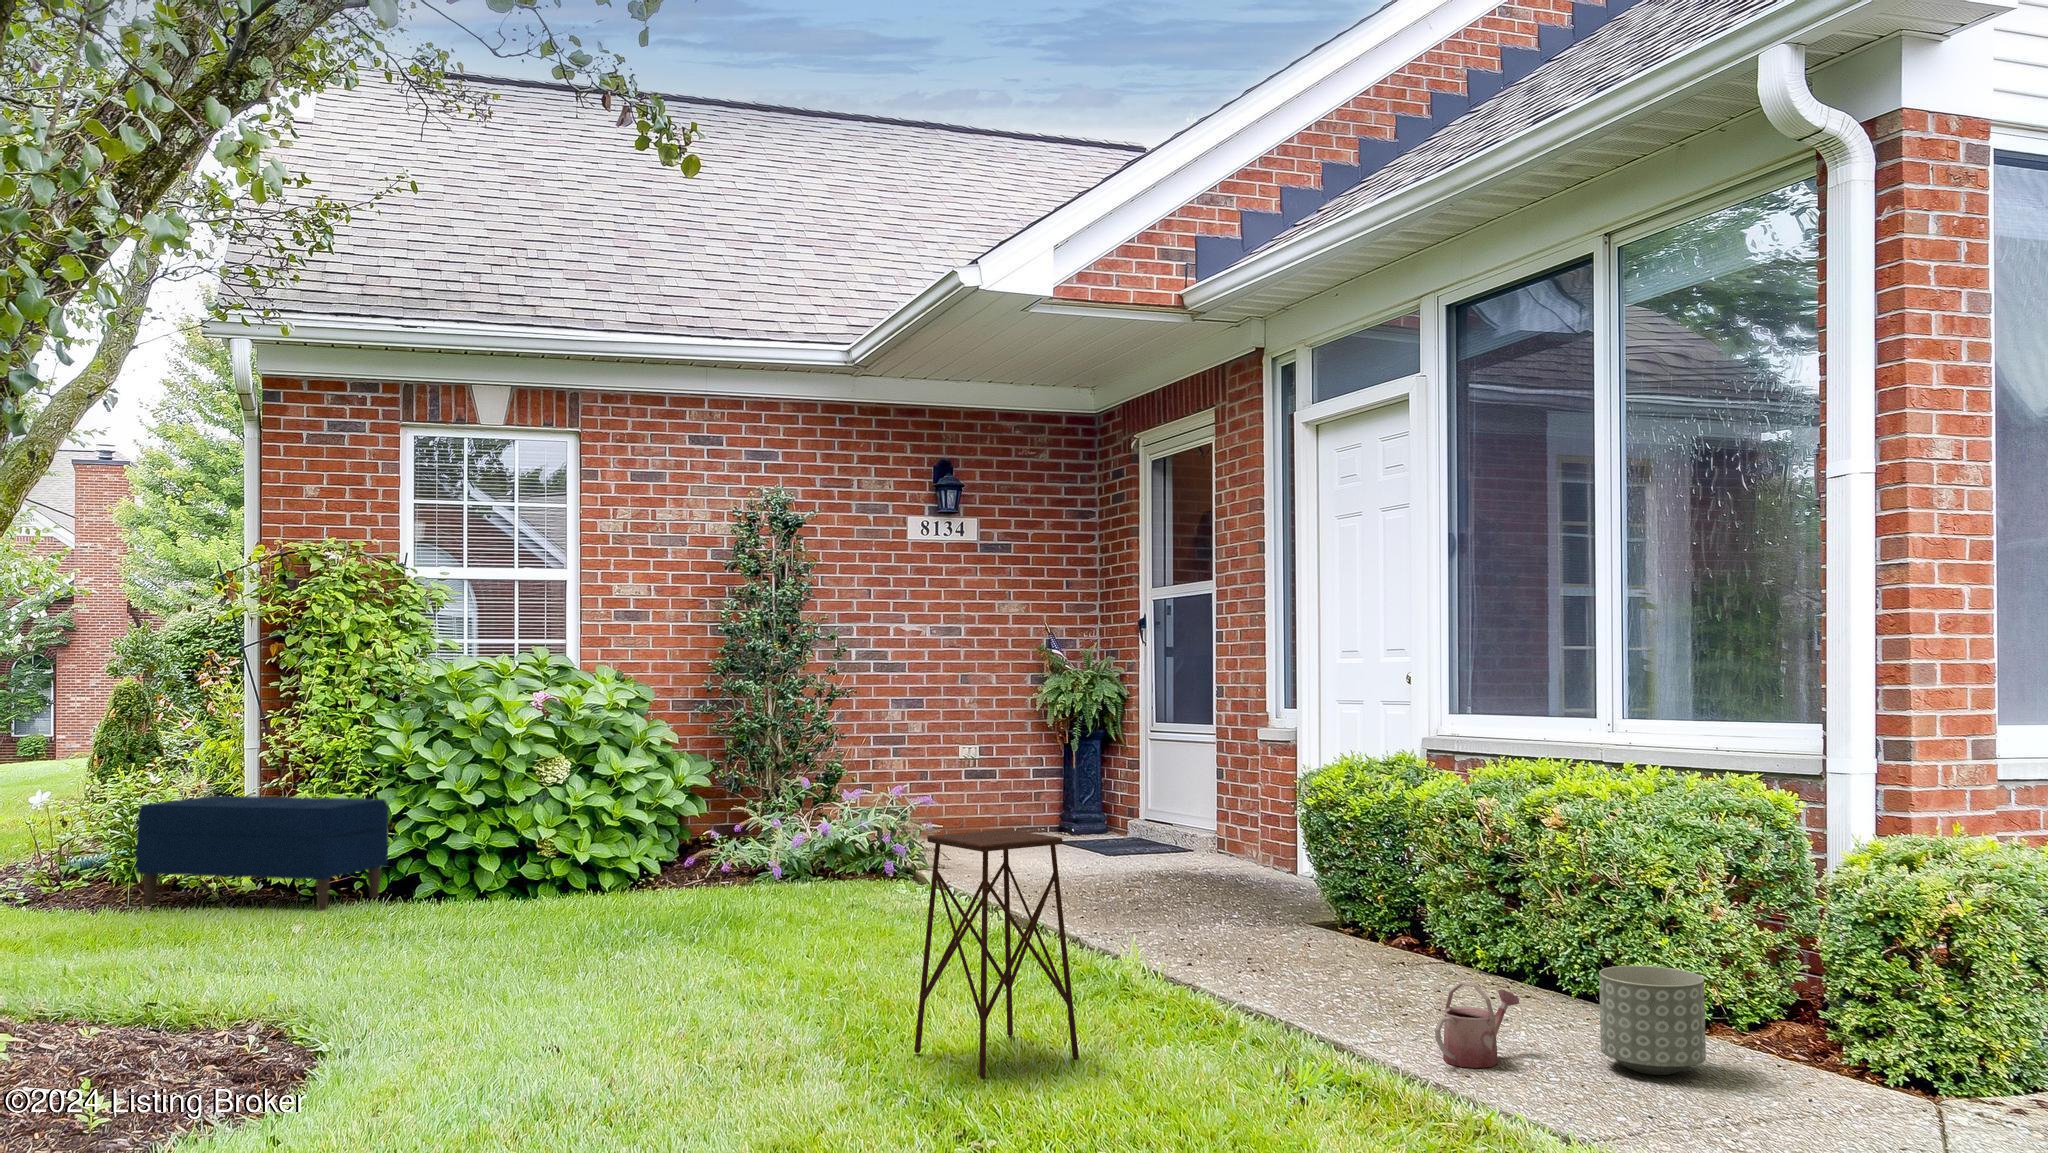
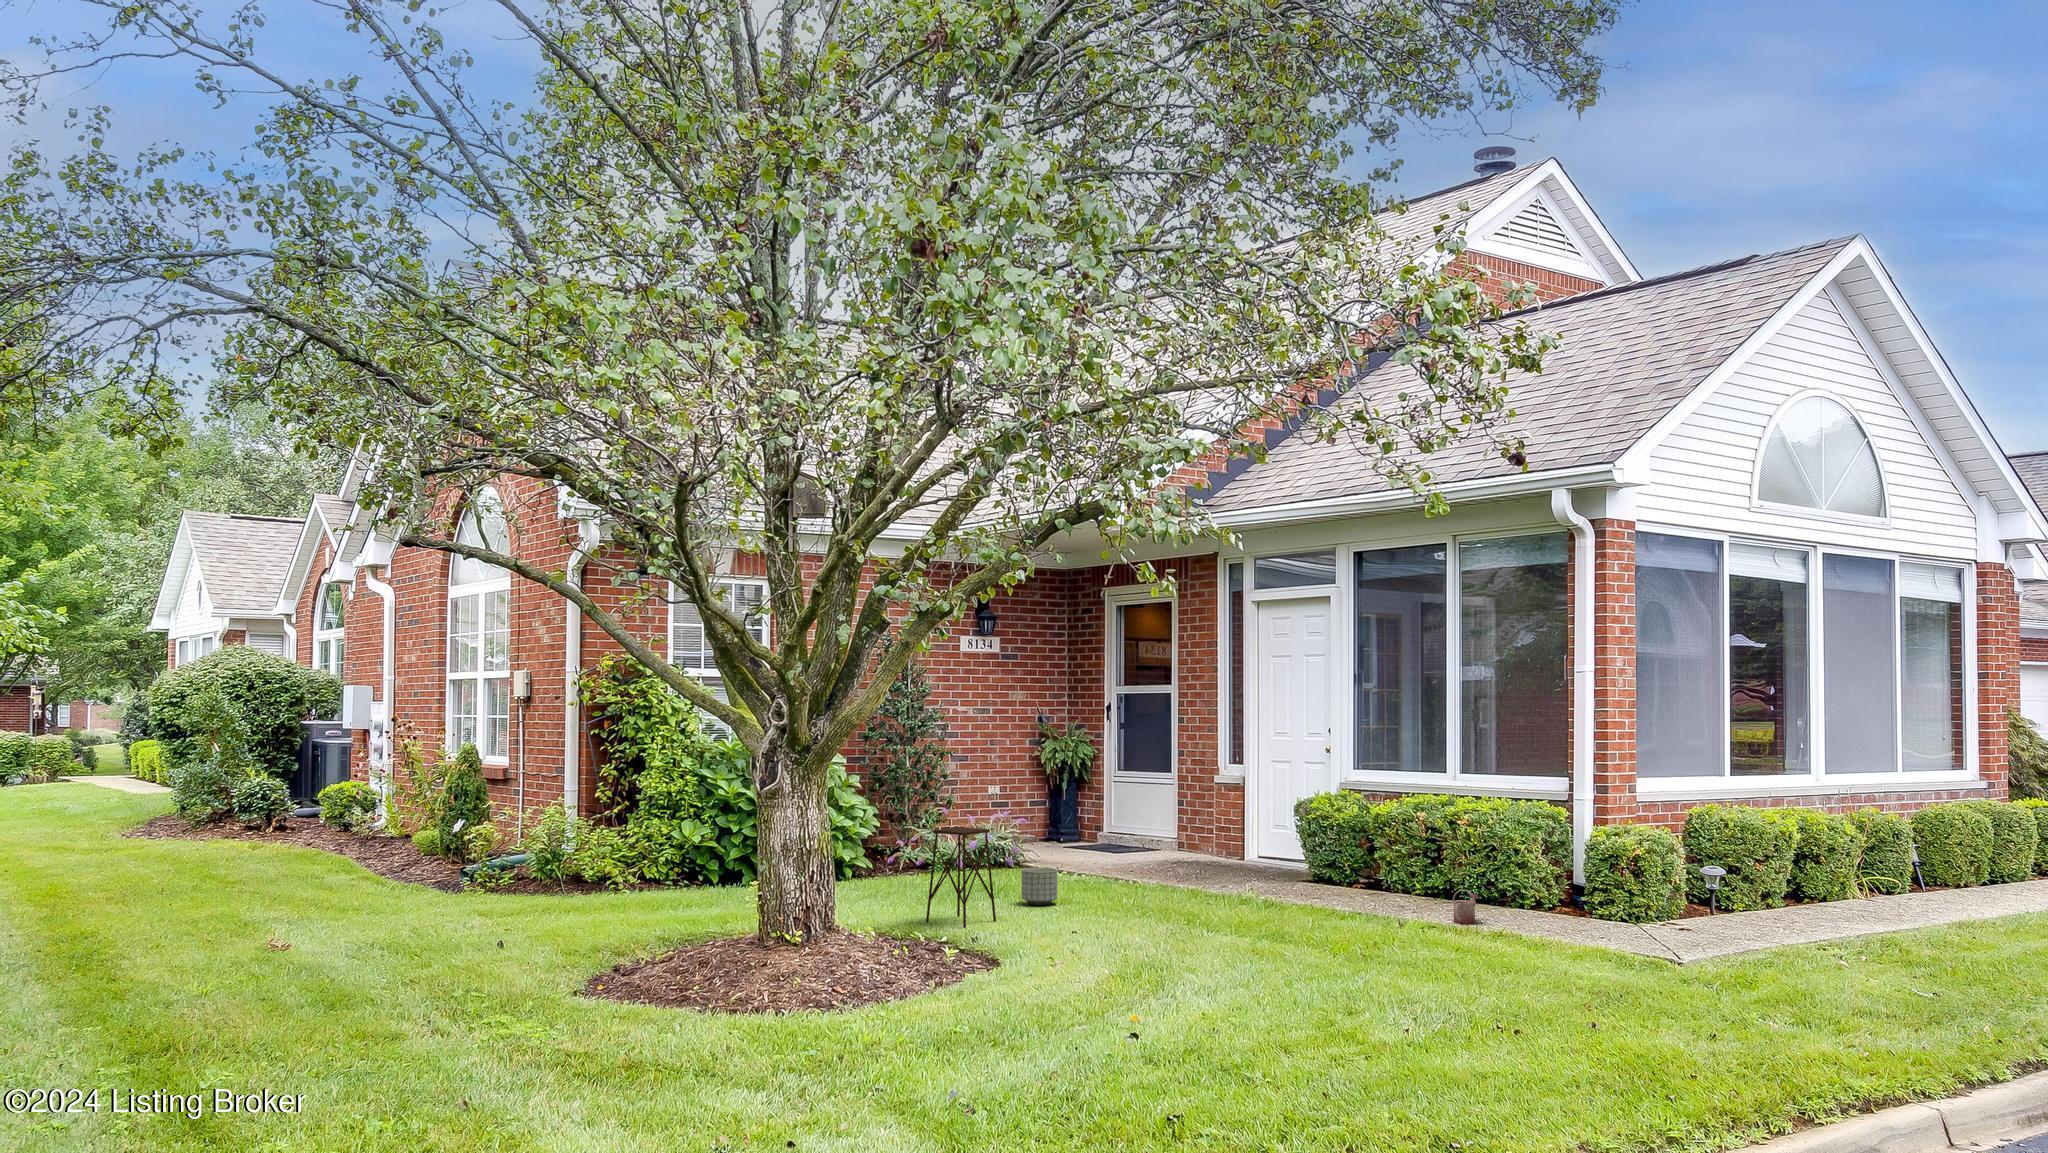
bench: present [136,796,388,911] -> none [591,827,736,897]
side table: present [914,829,1079,1078] -> present [926,827,996,928]
planter: present [1599,966,1706,1075] -> present [1022,868,1057,905]

